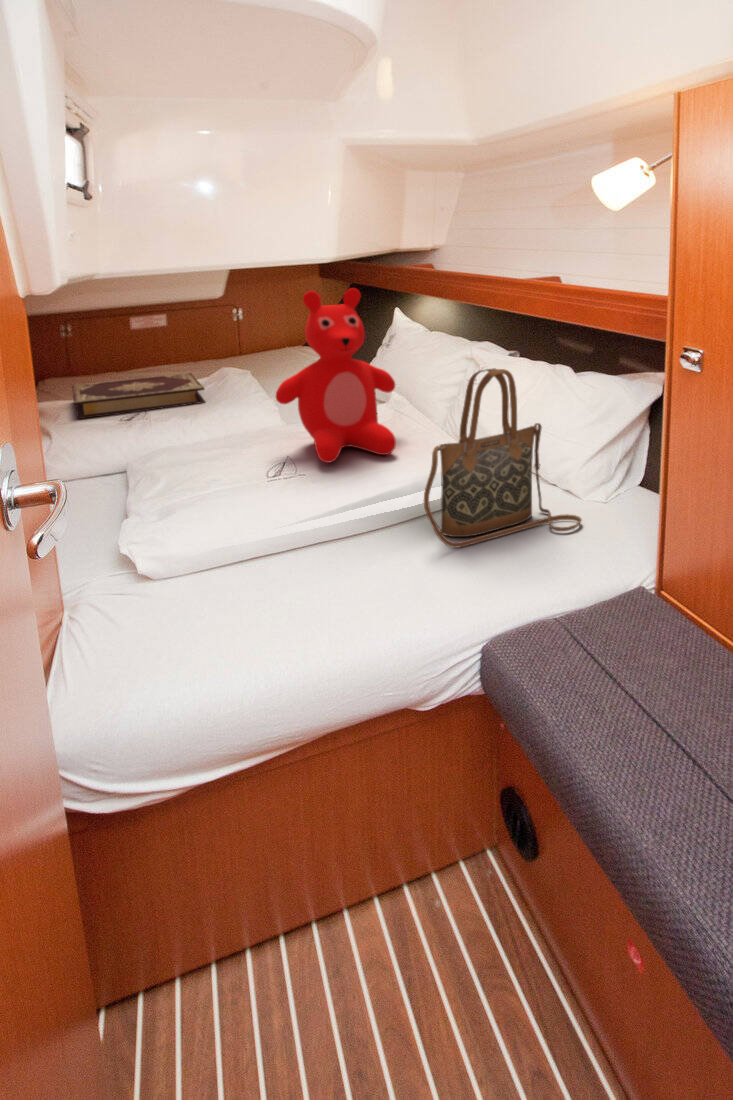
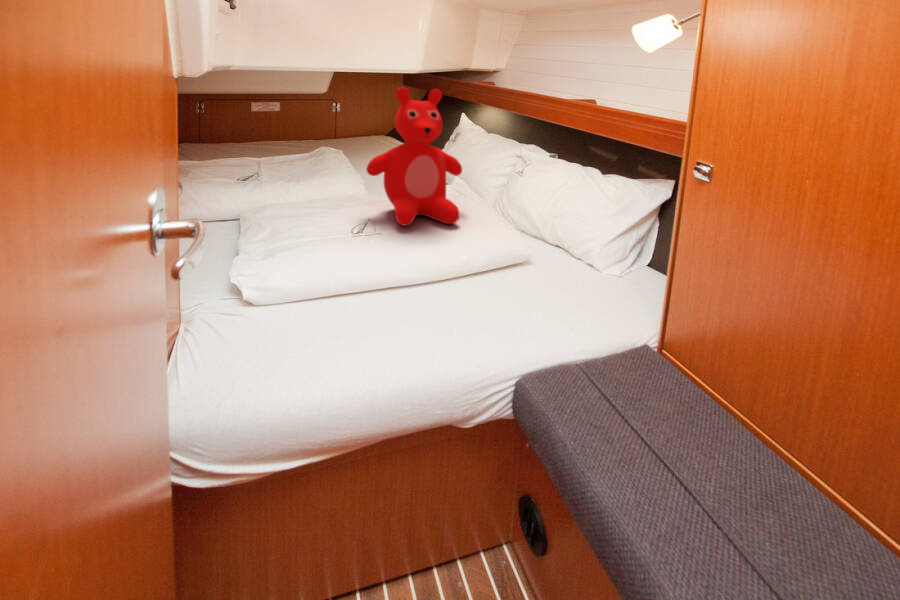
handbag: present [424,369,582,548] -> none [479,163,600,302]
book: present [72,373,205,419] -> none [199,146,308,173]

